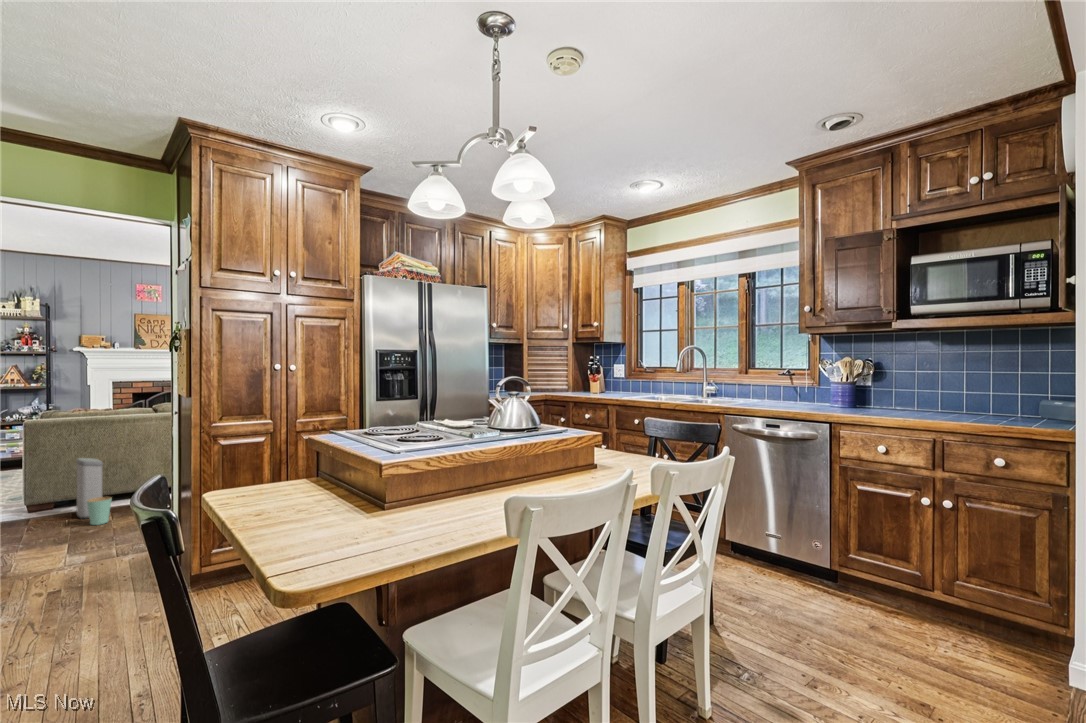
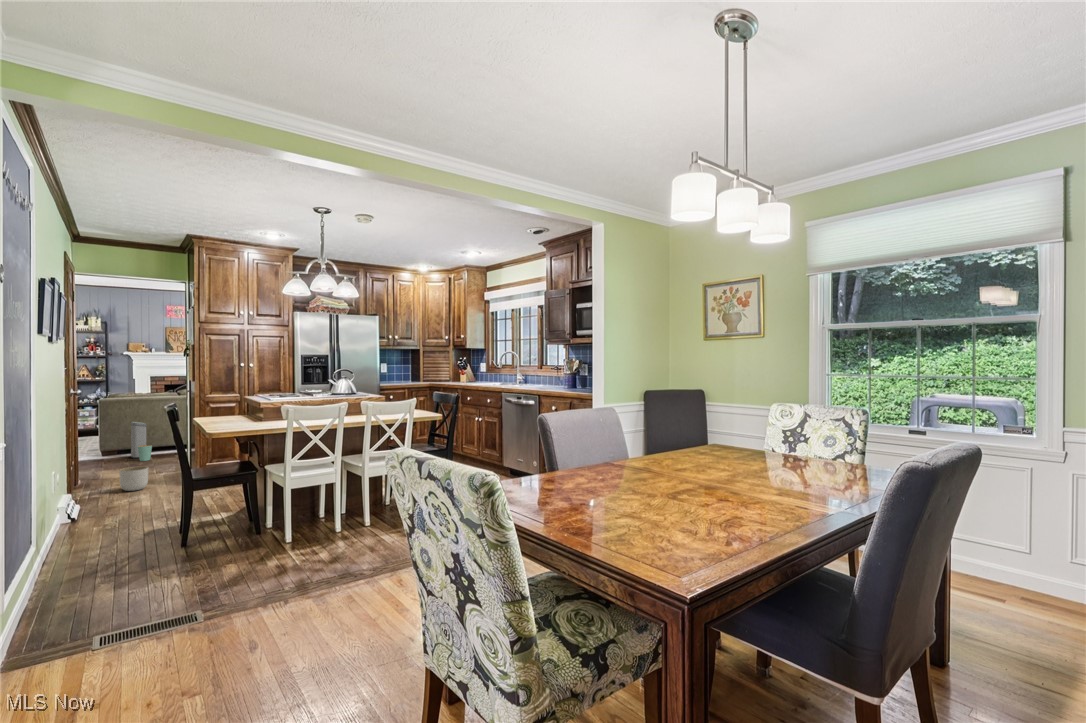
planter: none [41,564,102,620] -> present [119,466,148,491]

